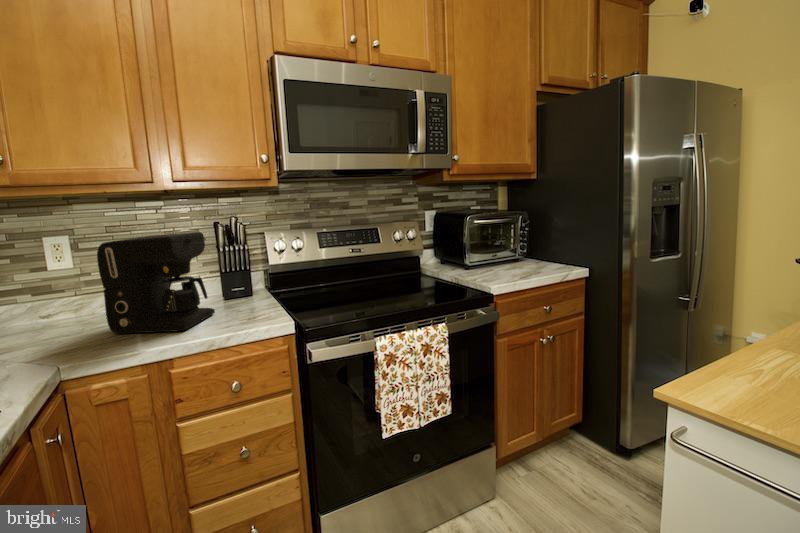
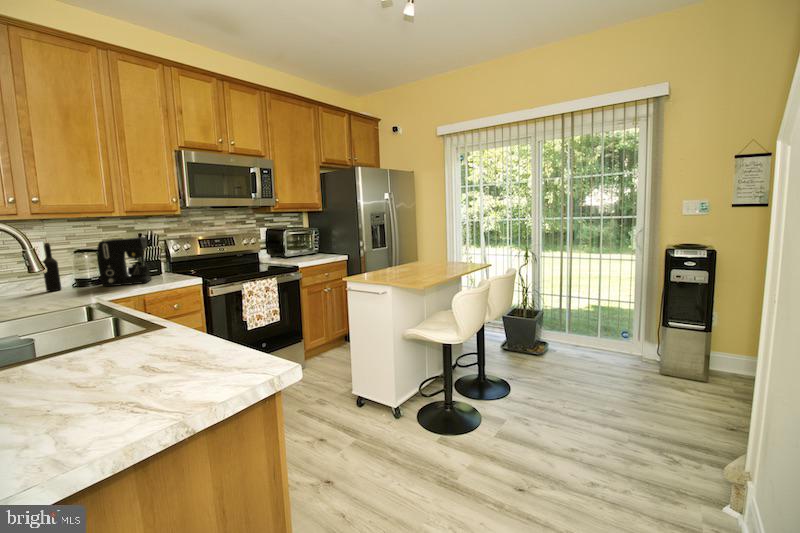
wine bottle: none [22,243,62,335] -> present [43,243,61,291]

